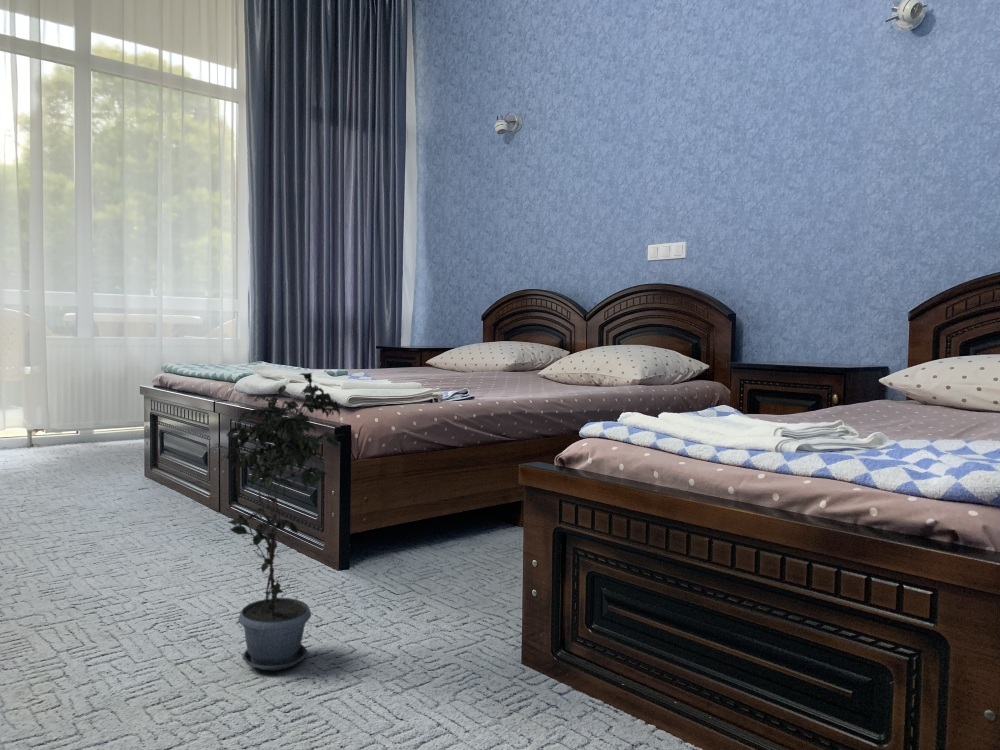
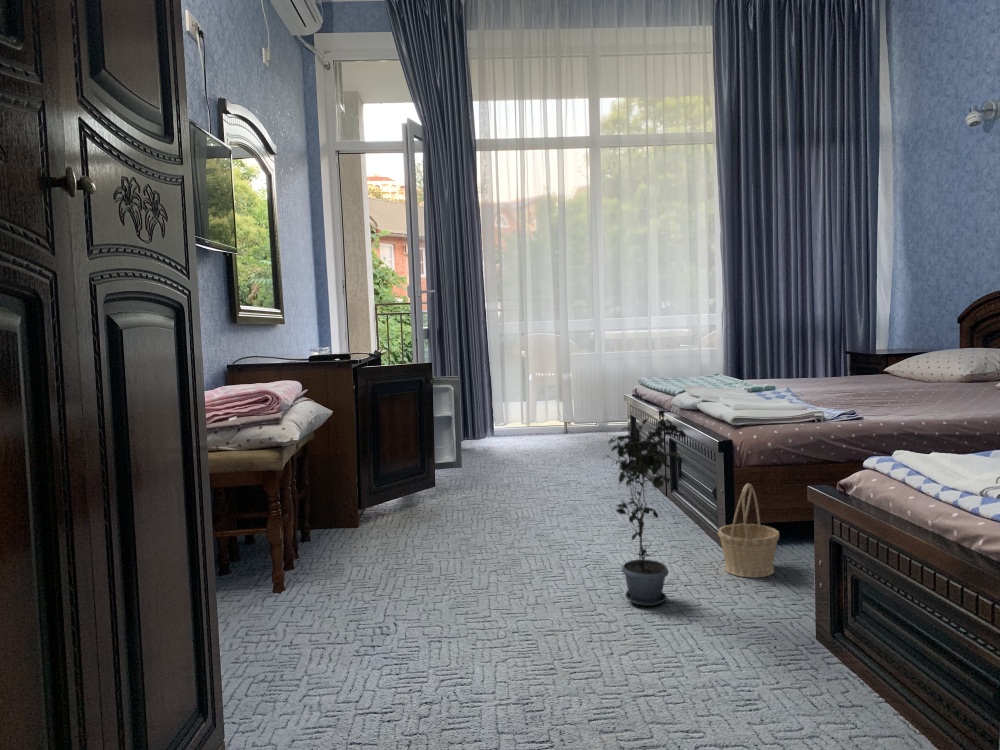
basket: none [343,476,420,598] -> present [718,484,780,578]

